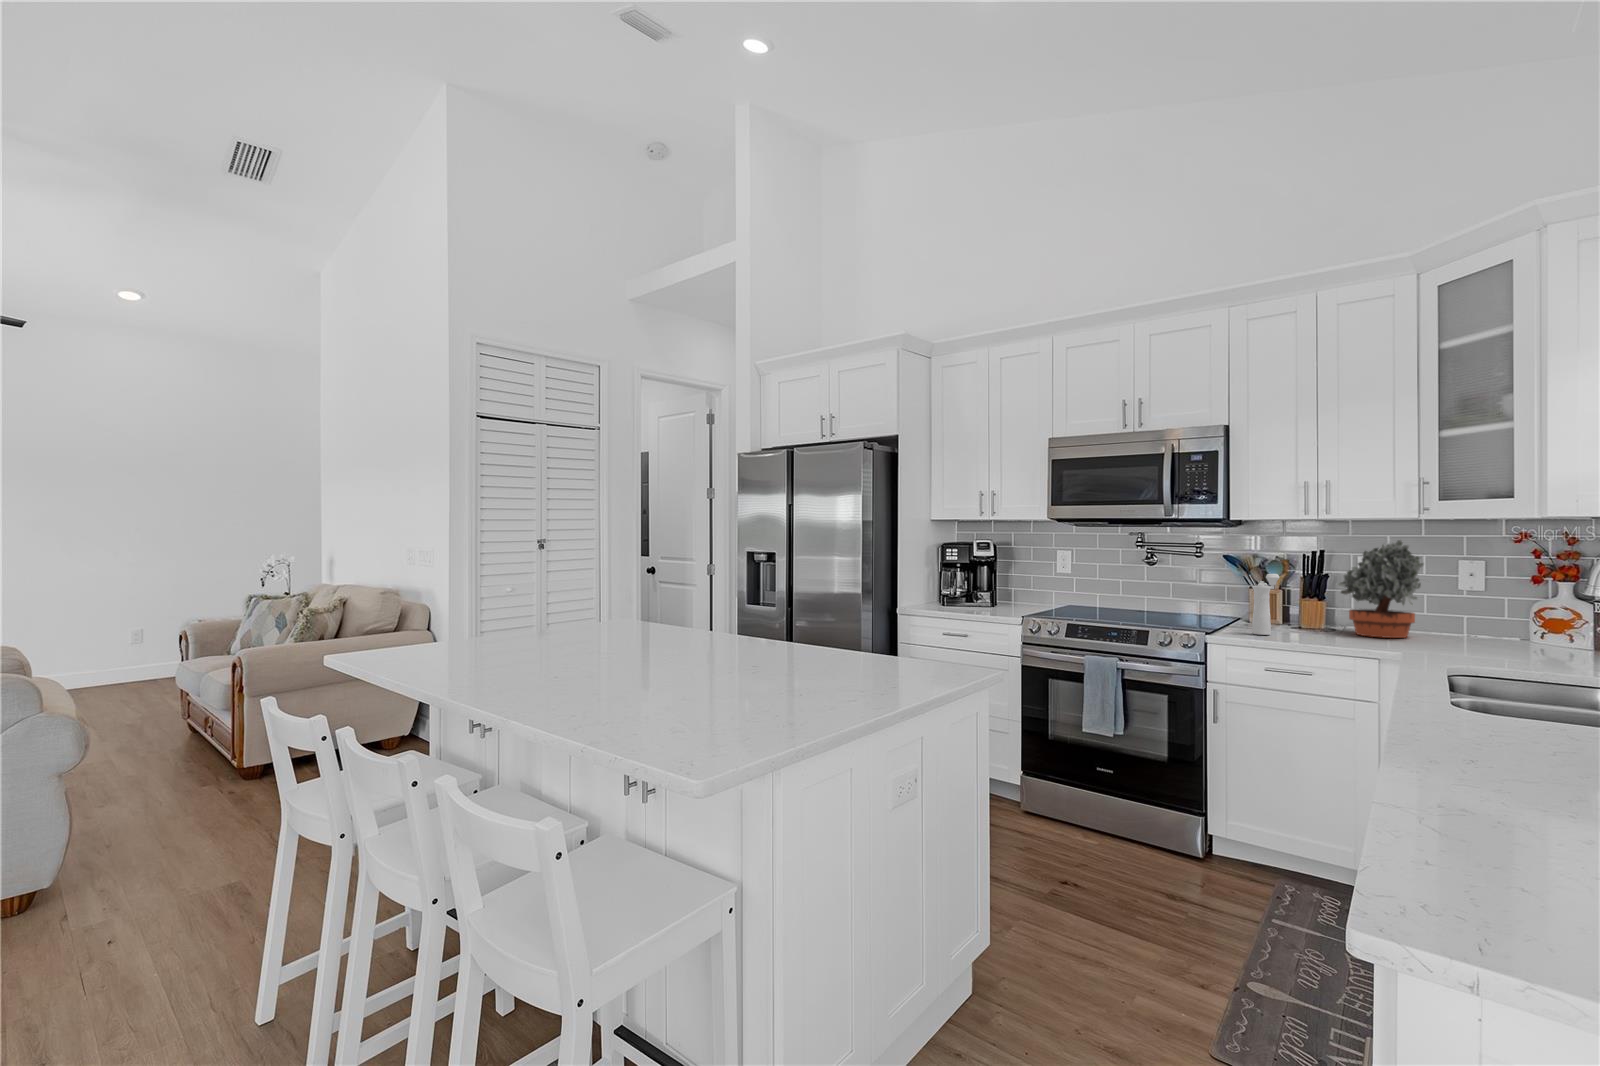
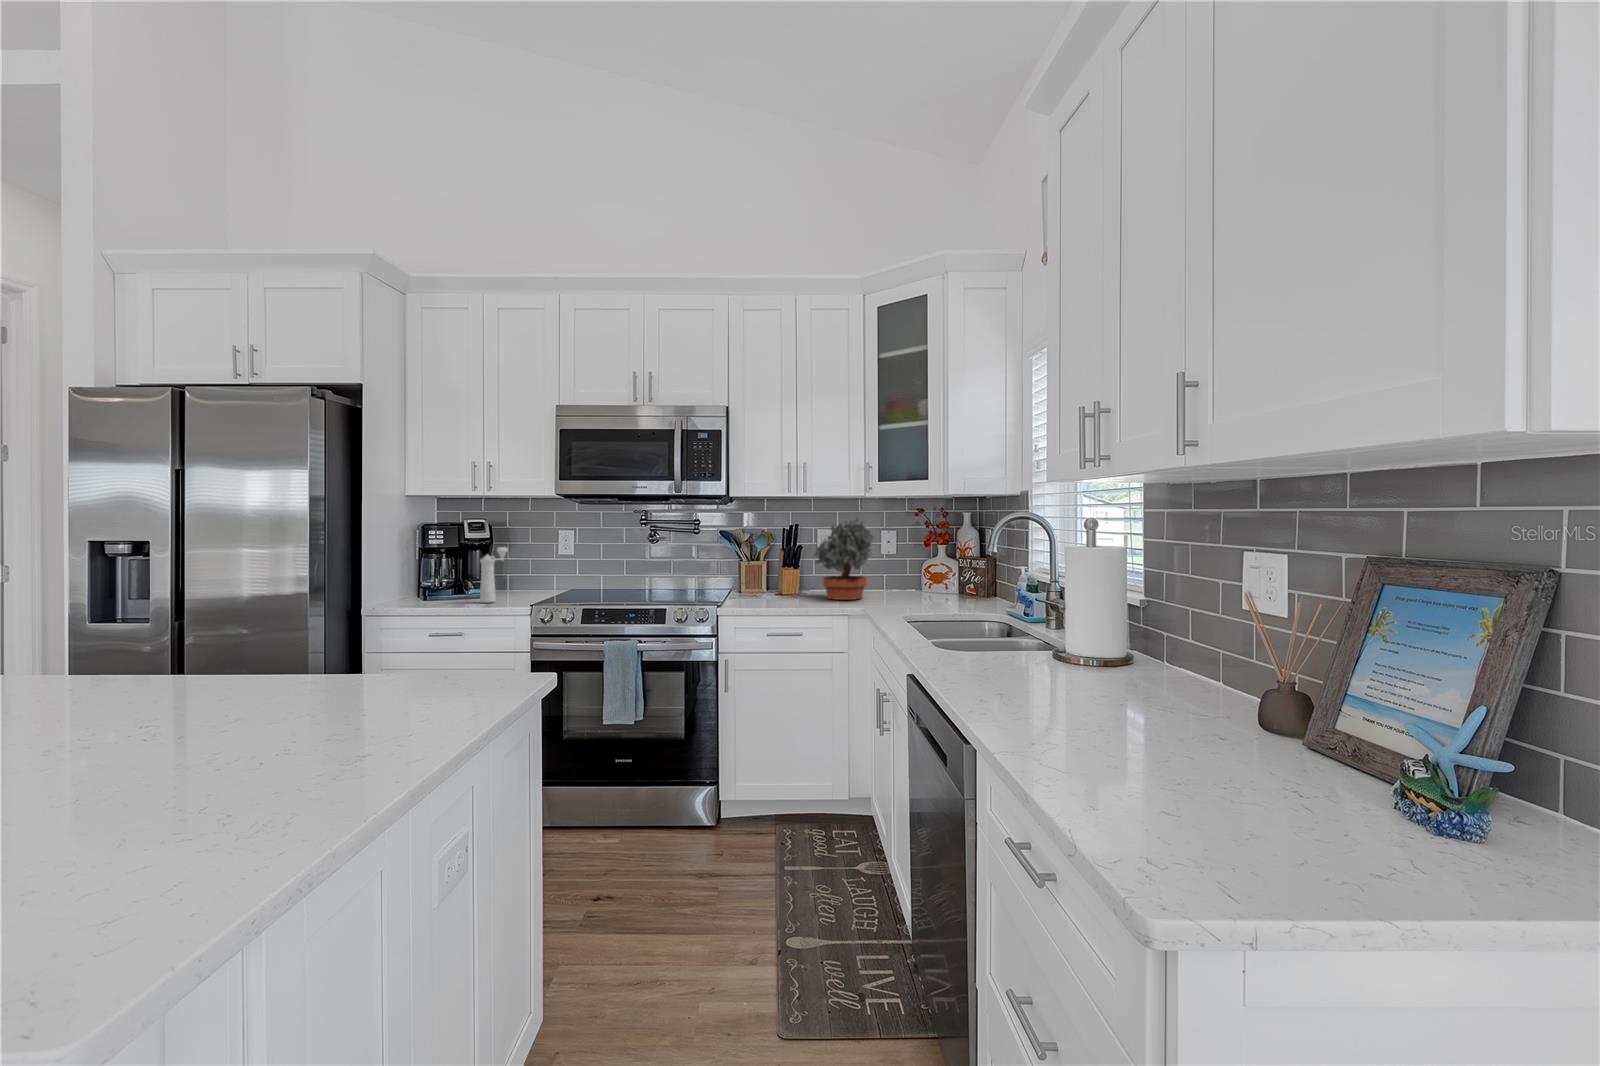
pepper mill: present [1252,574,1280,635] -> present [480,547,507,603]

